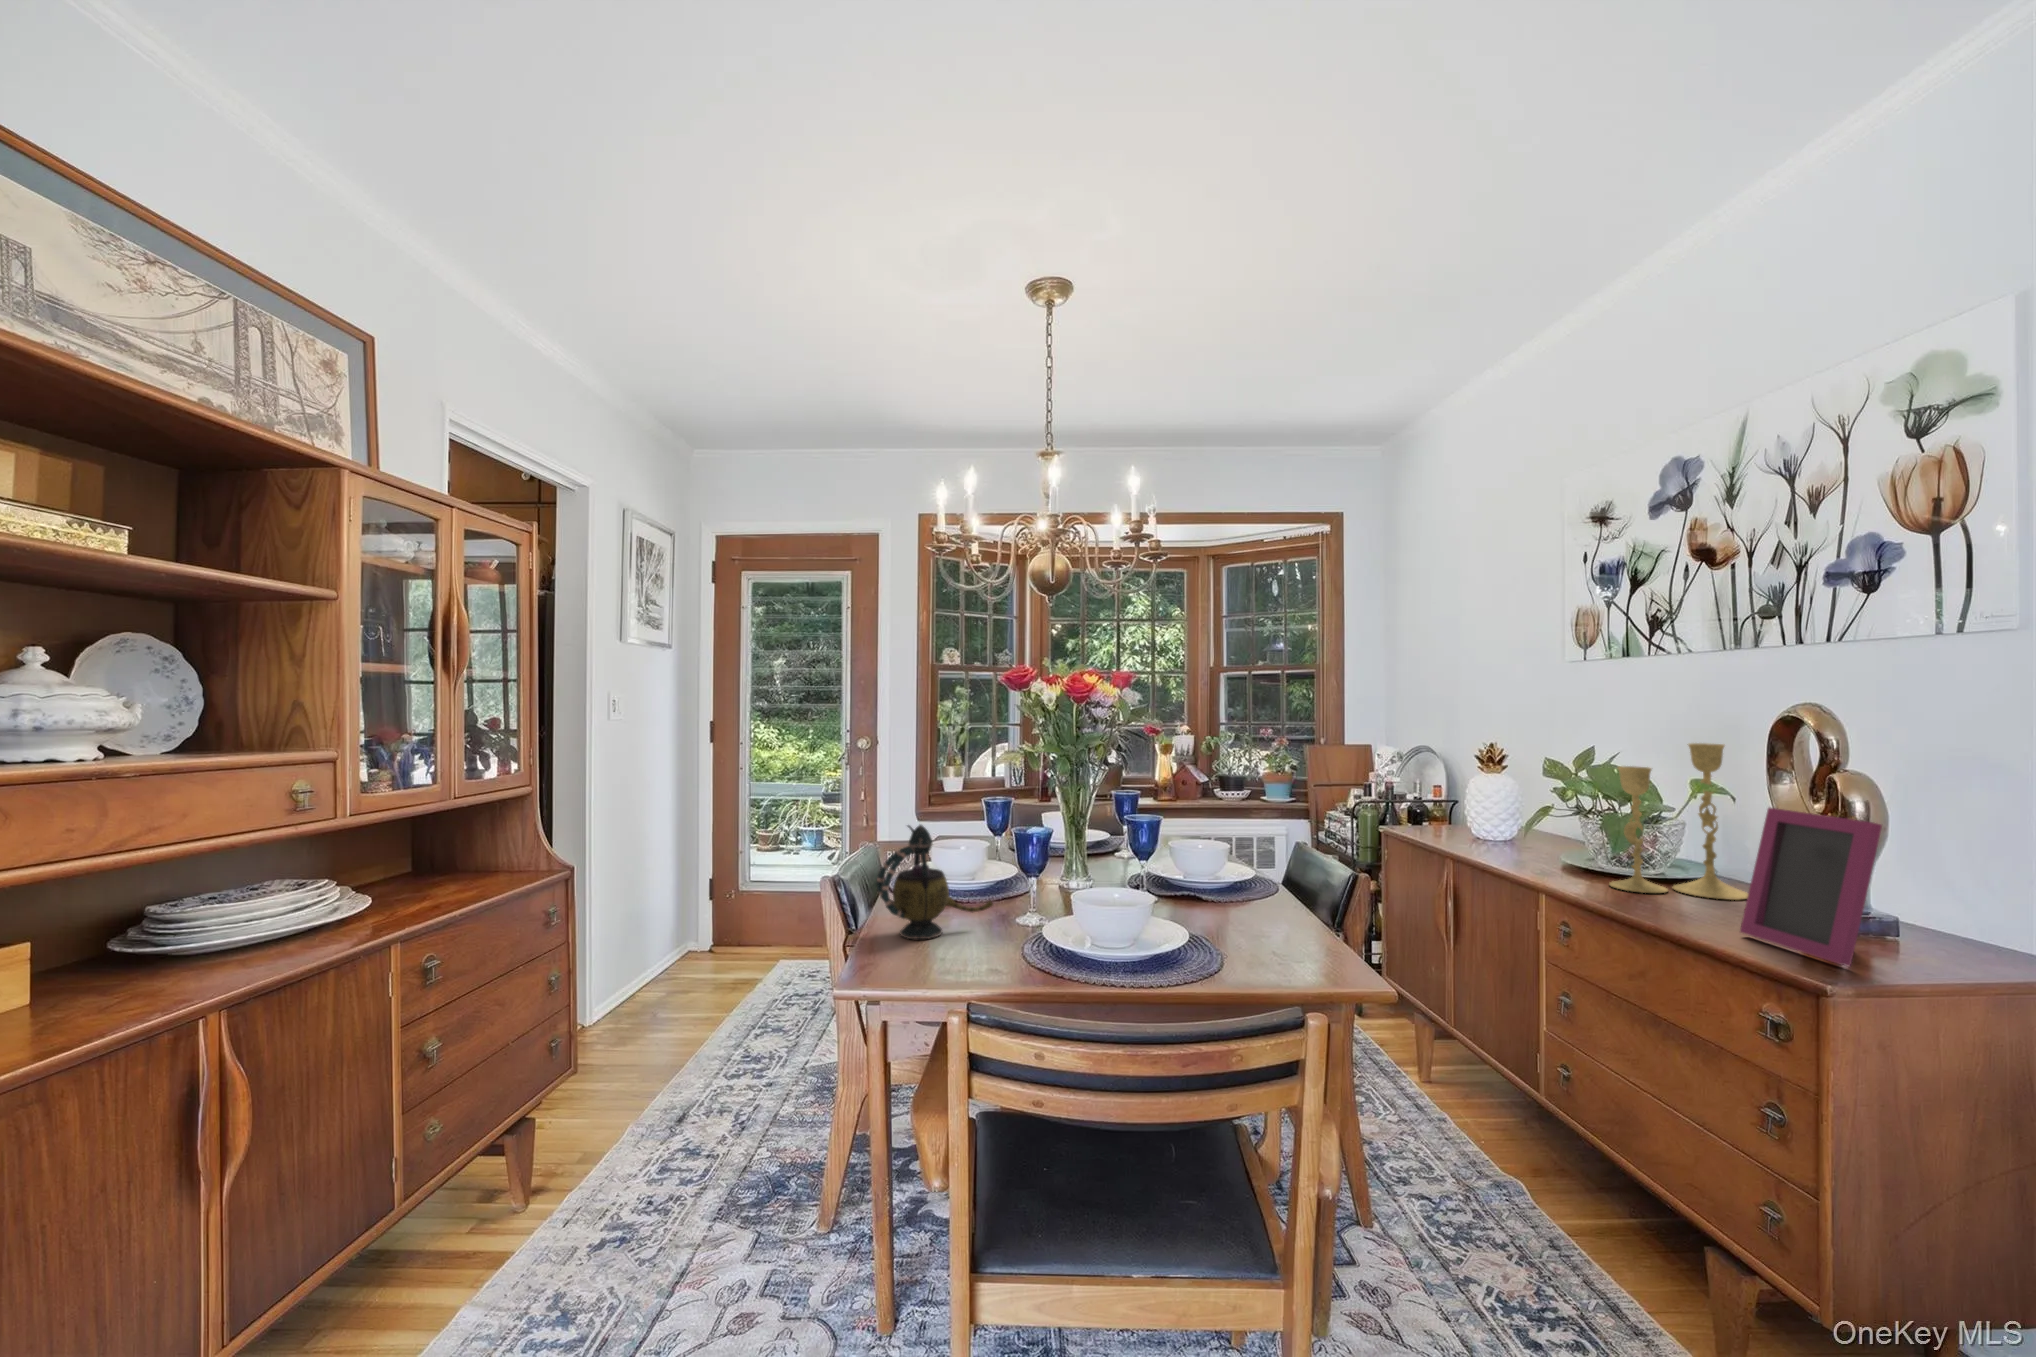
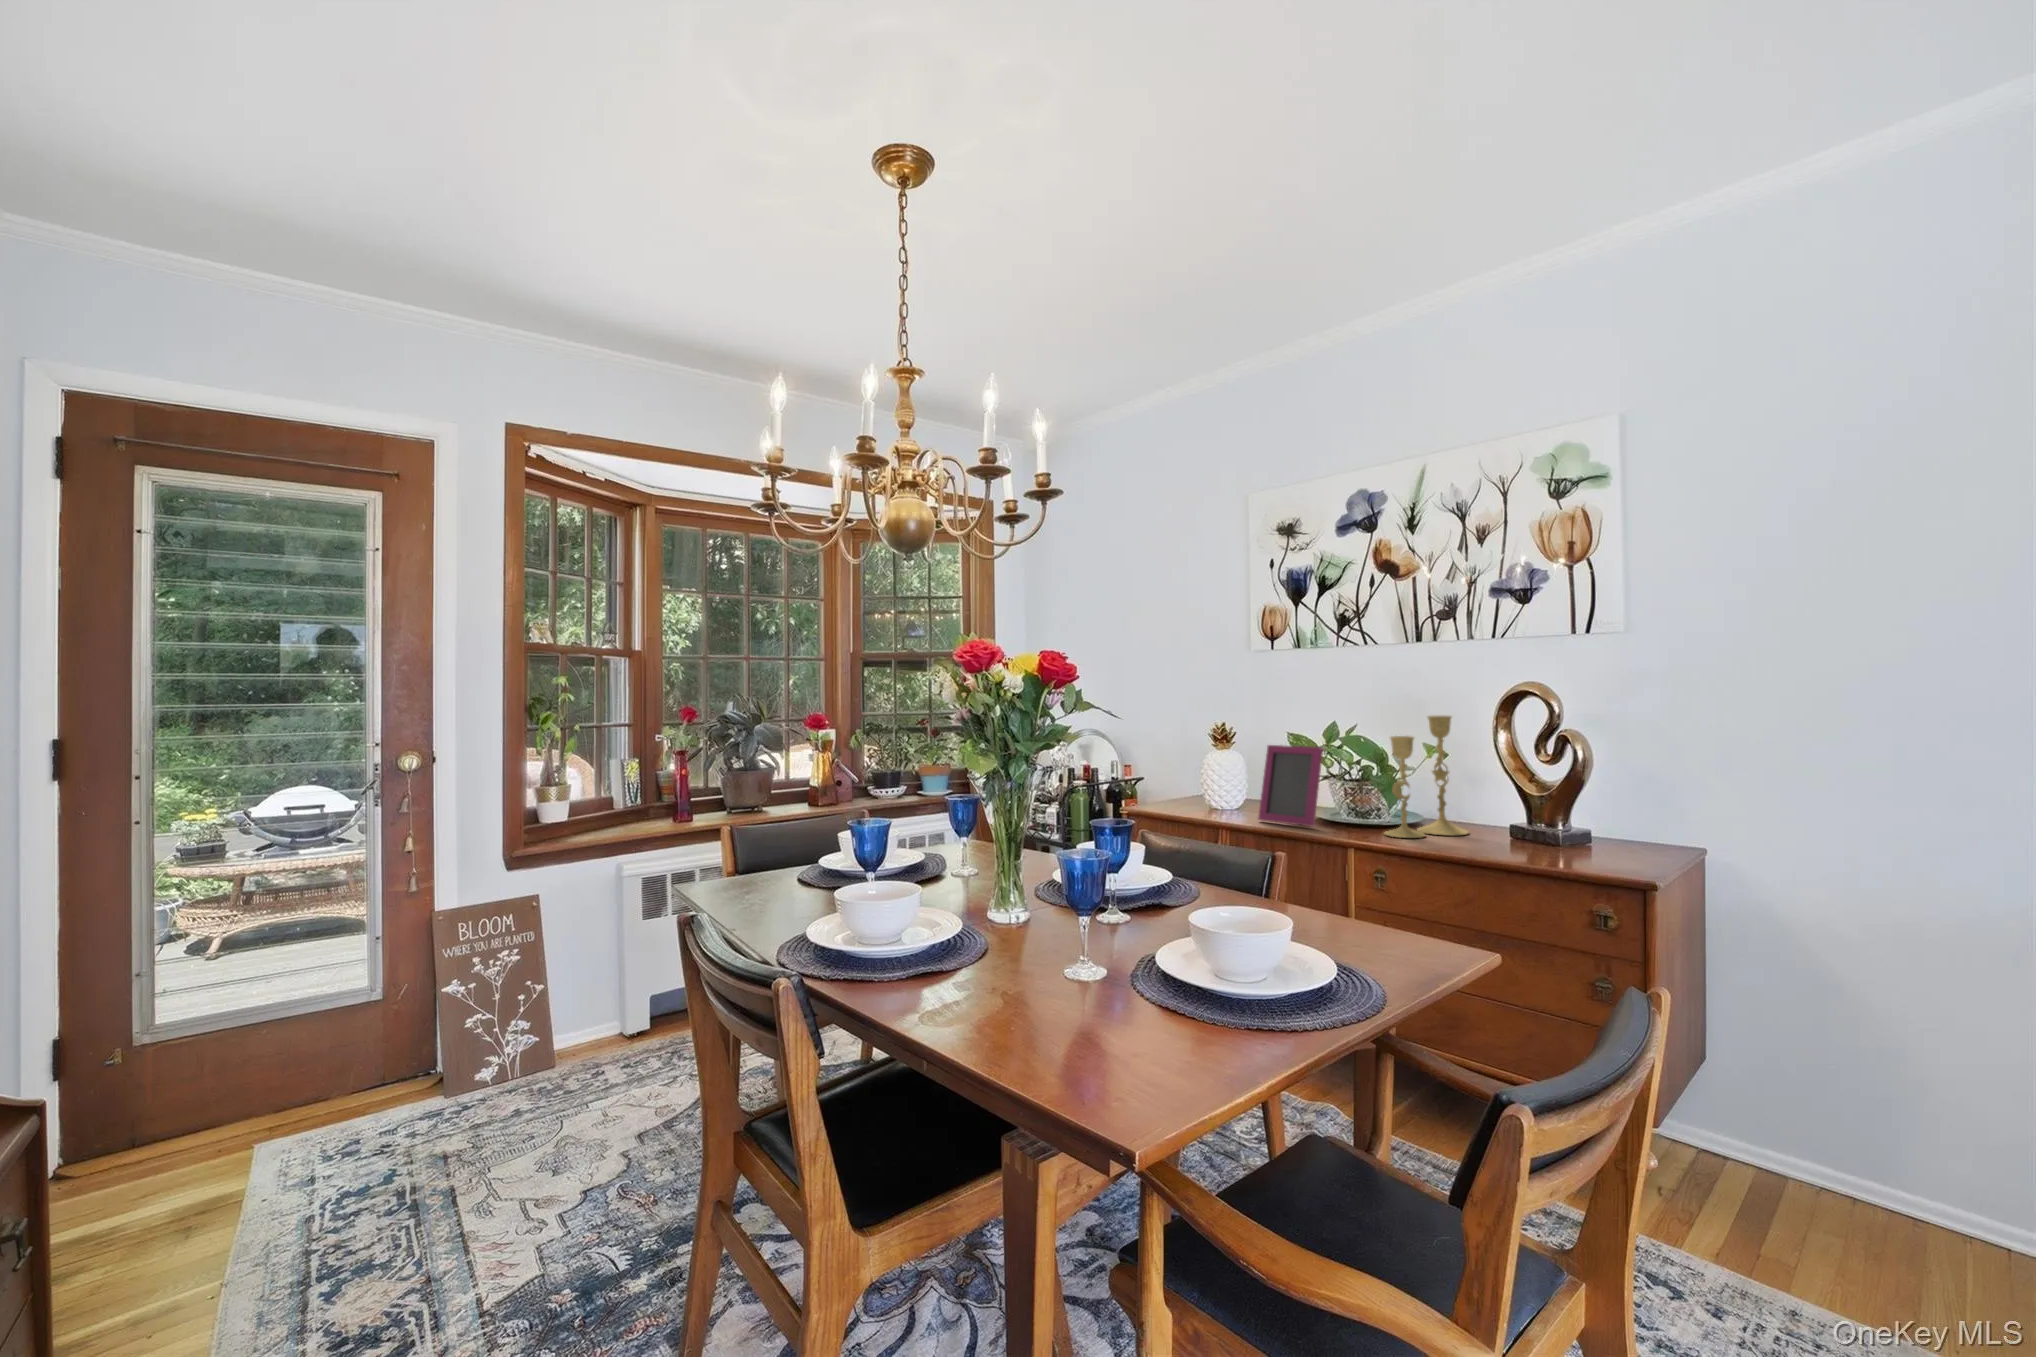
picture frame: present [1740,808,1882,966] -> present [1258,745,1323,826]
teapot: present [876,825,993,939] -> none [941,855,1066,1024]

